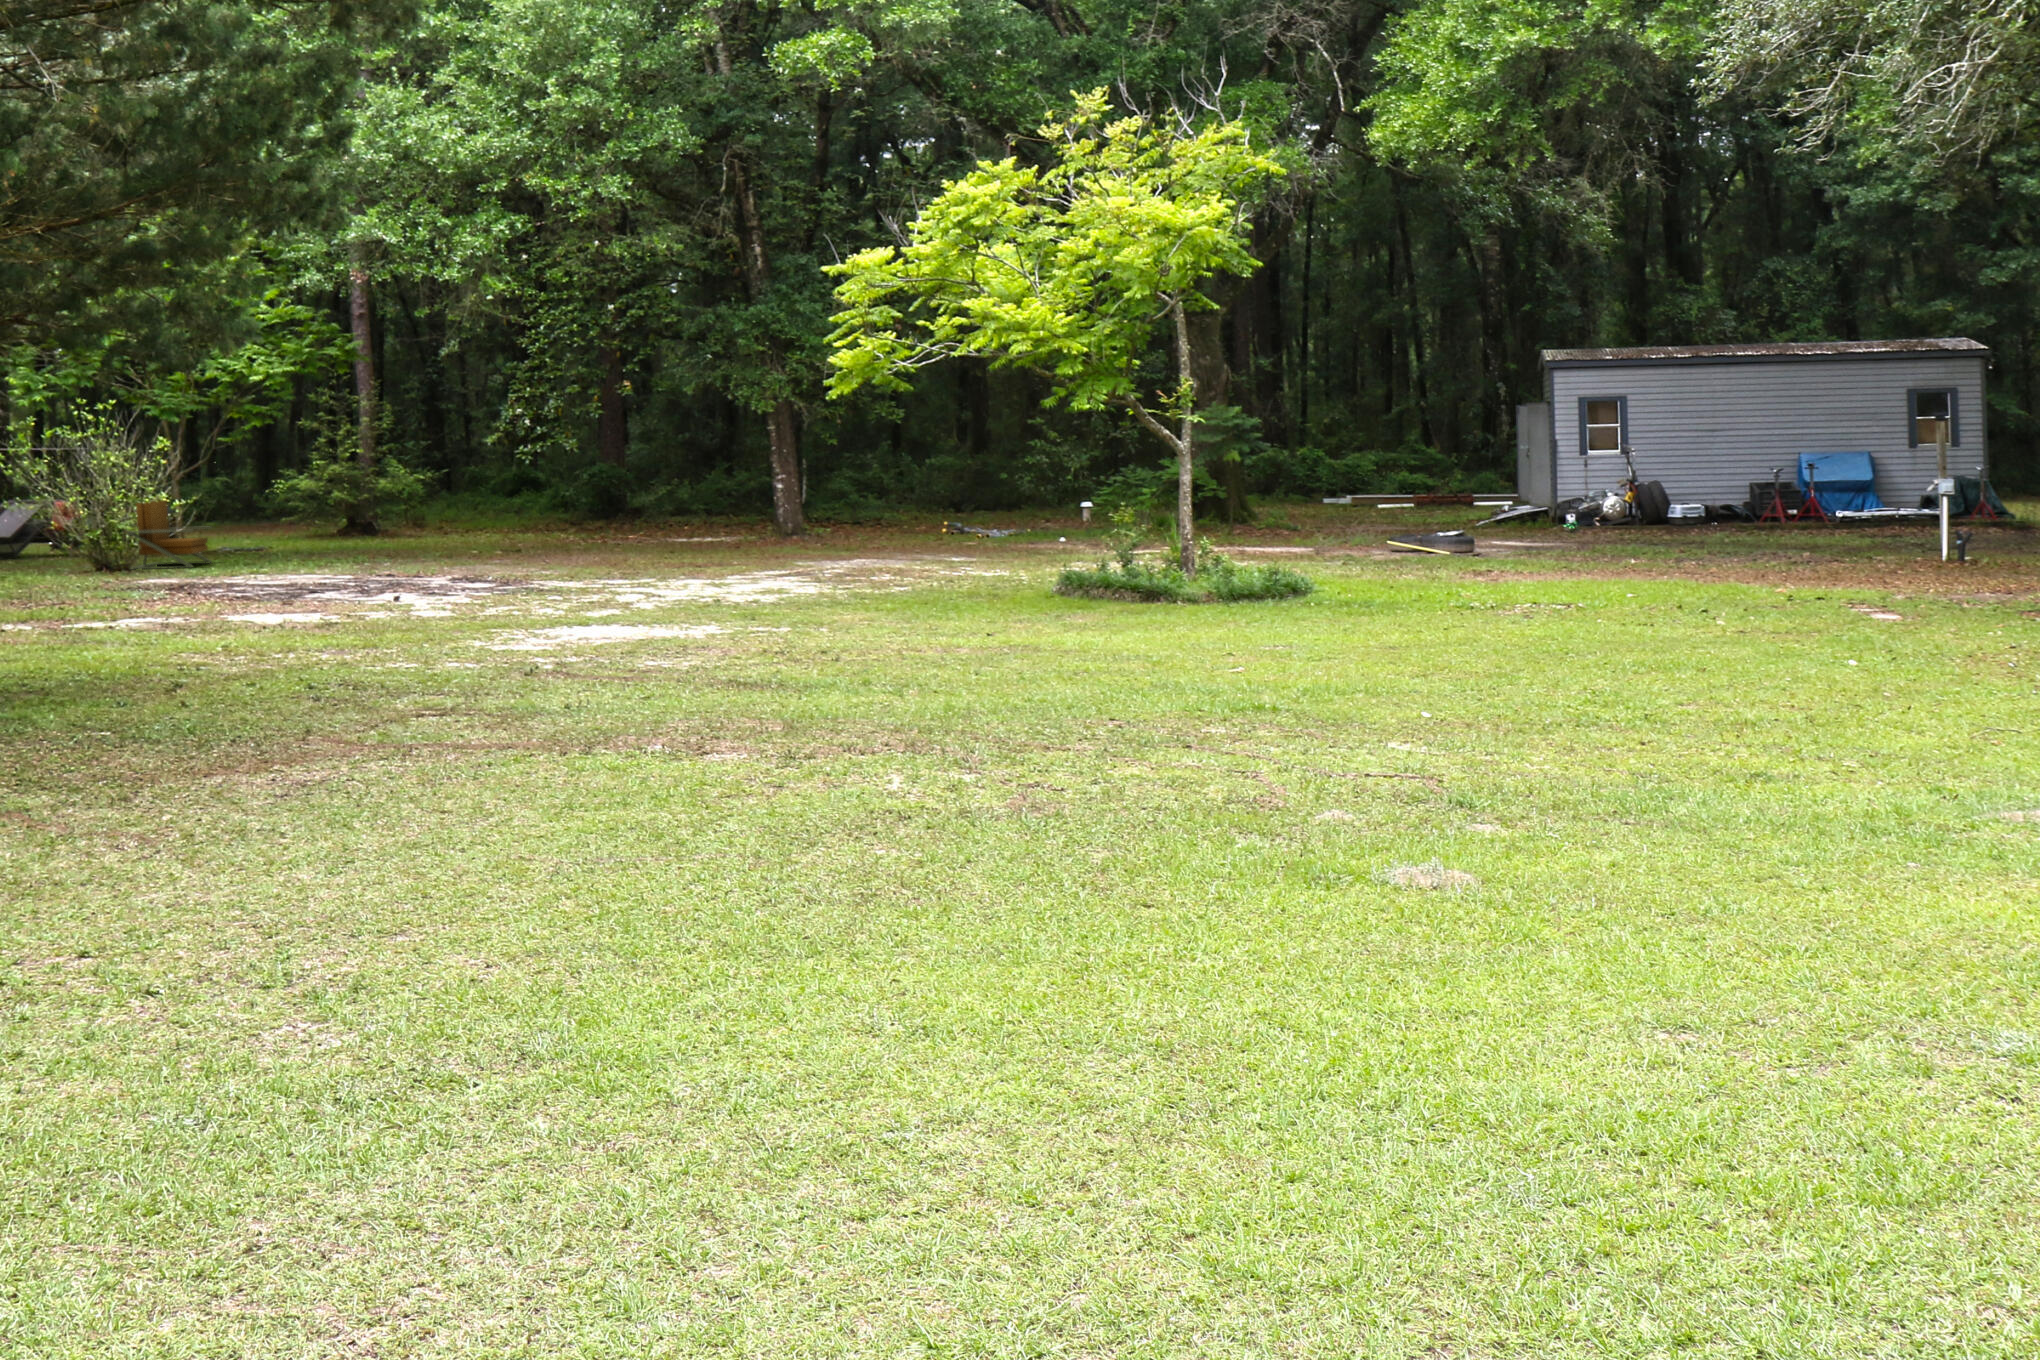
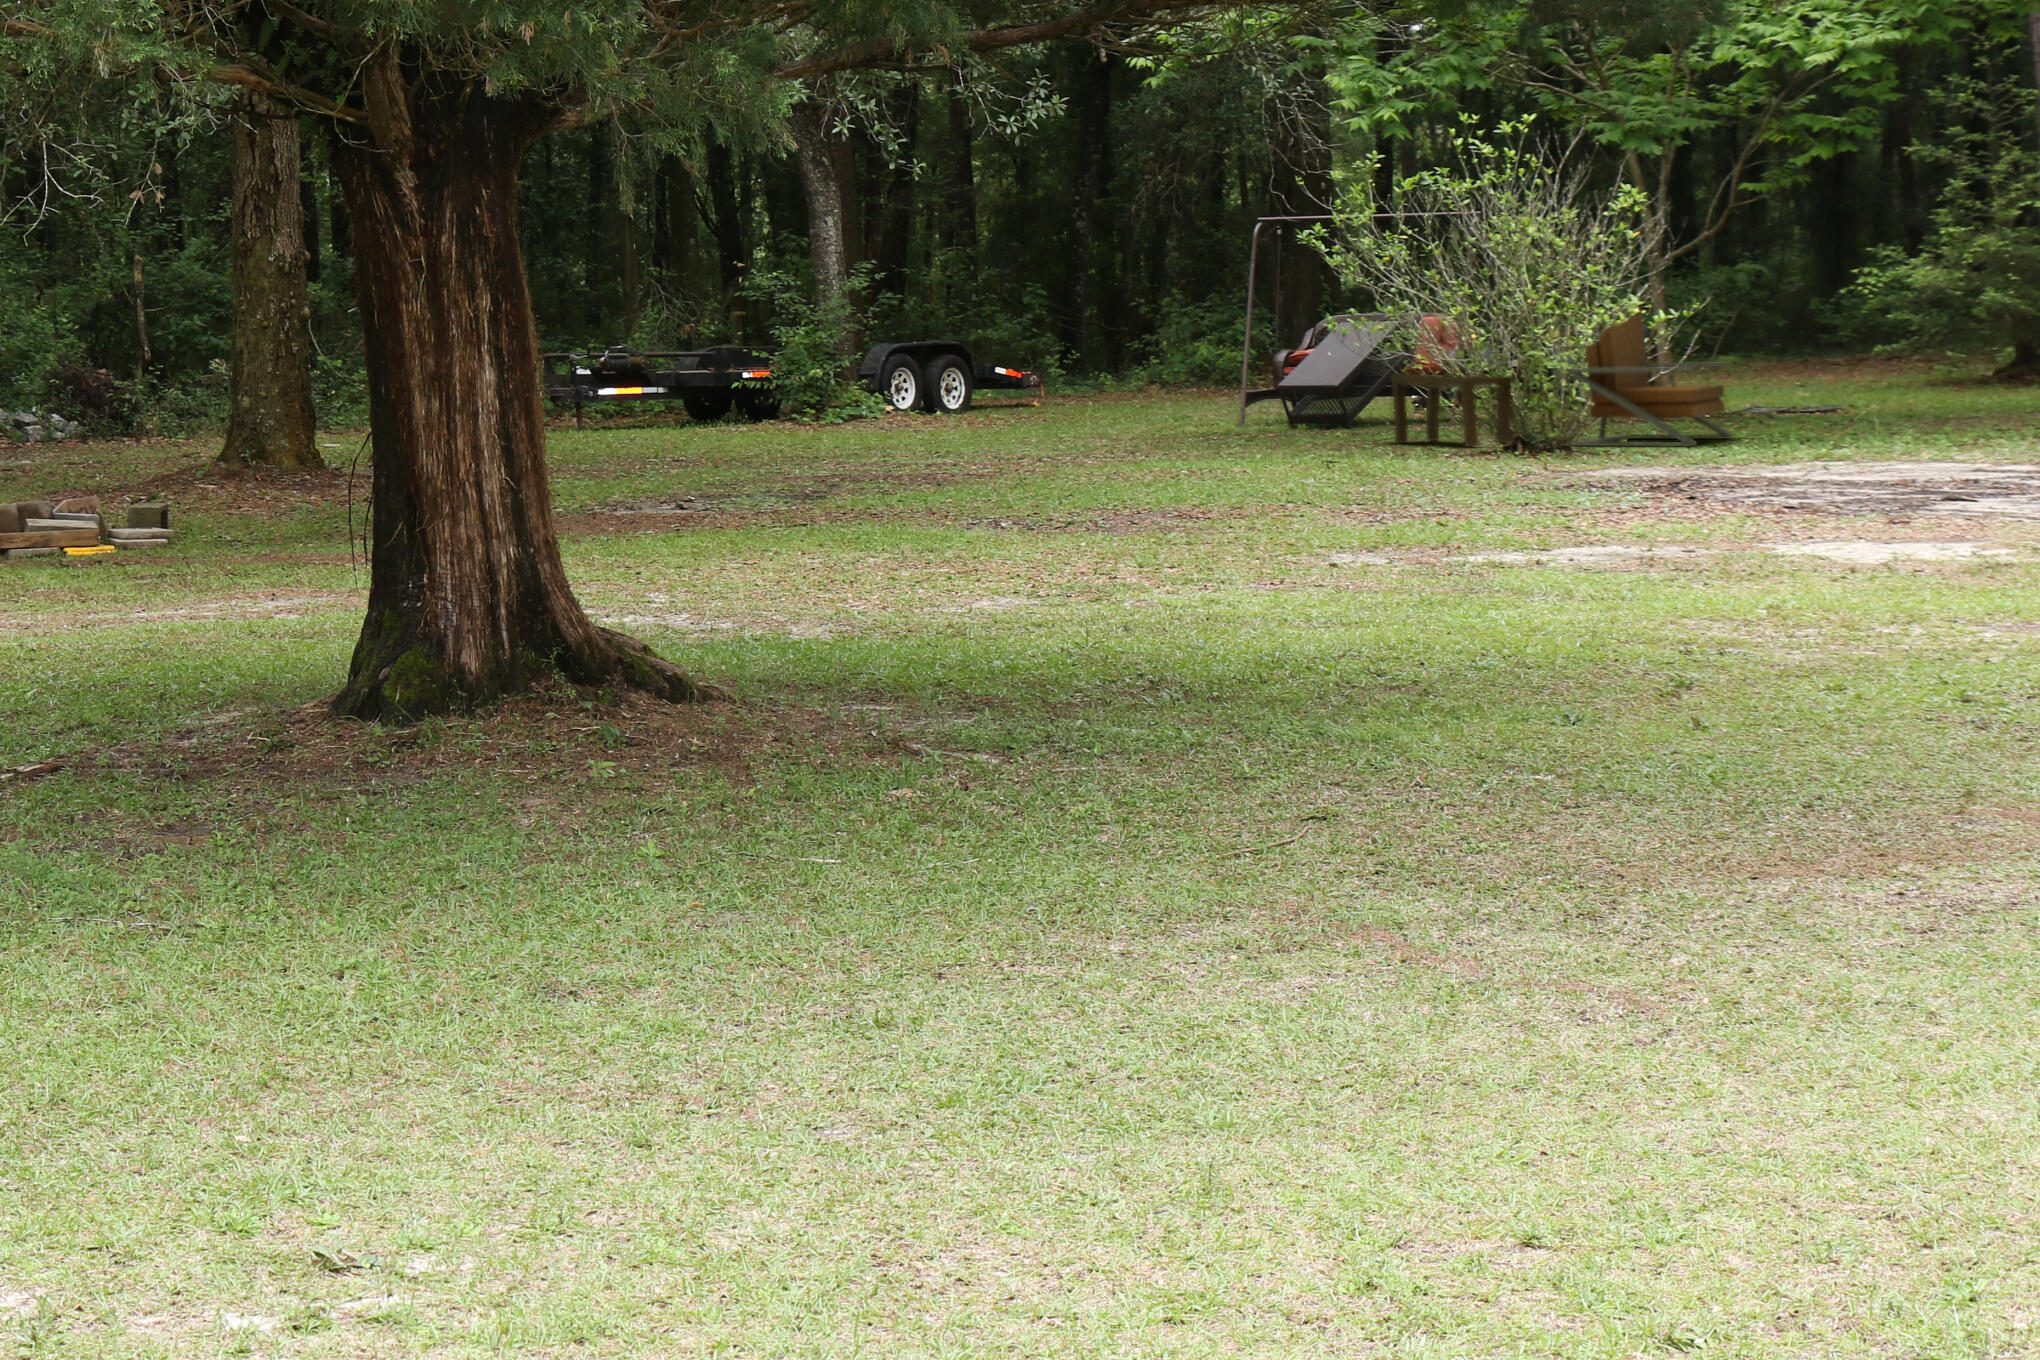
bench: none [30,535,98,572] -> present [1391,373,1513,447]

